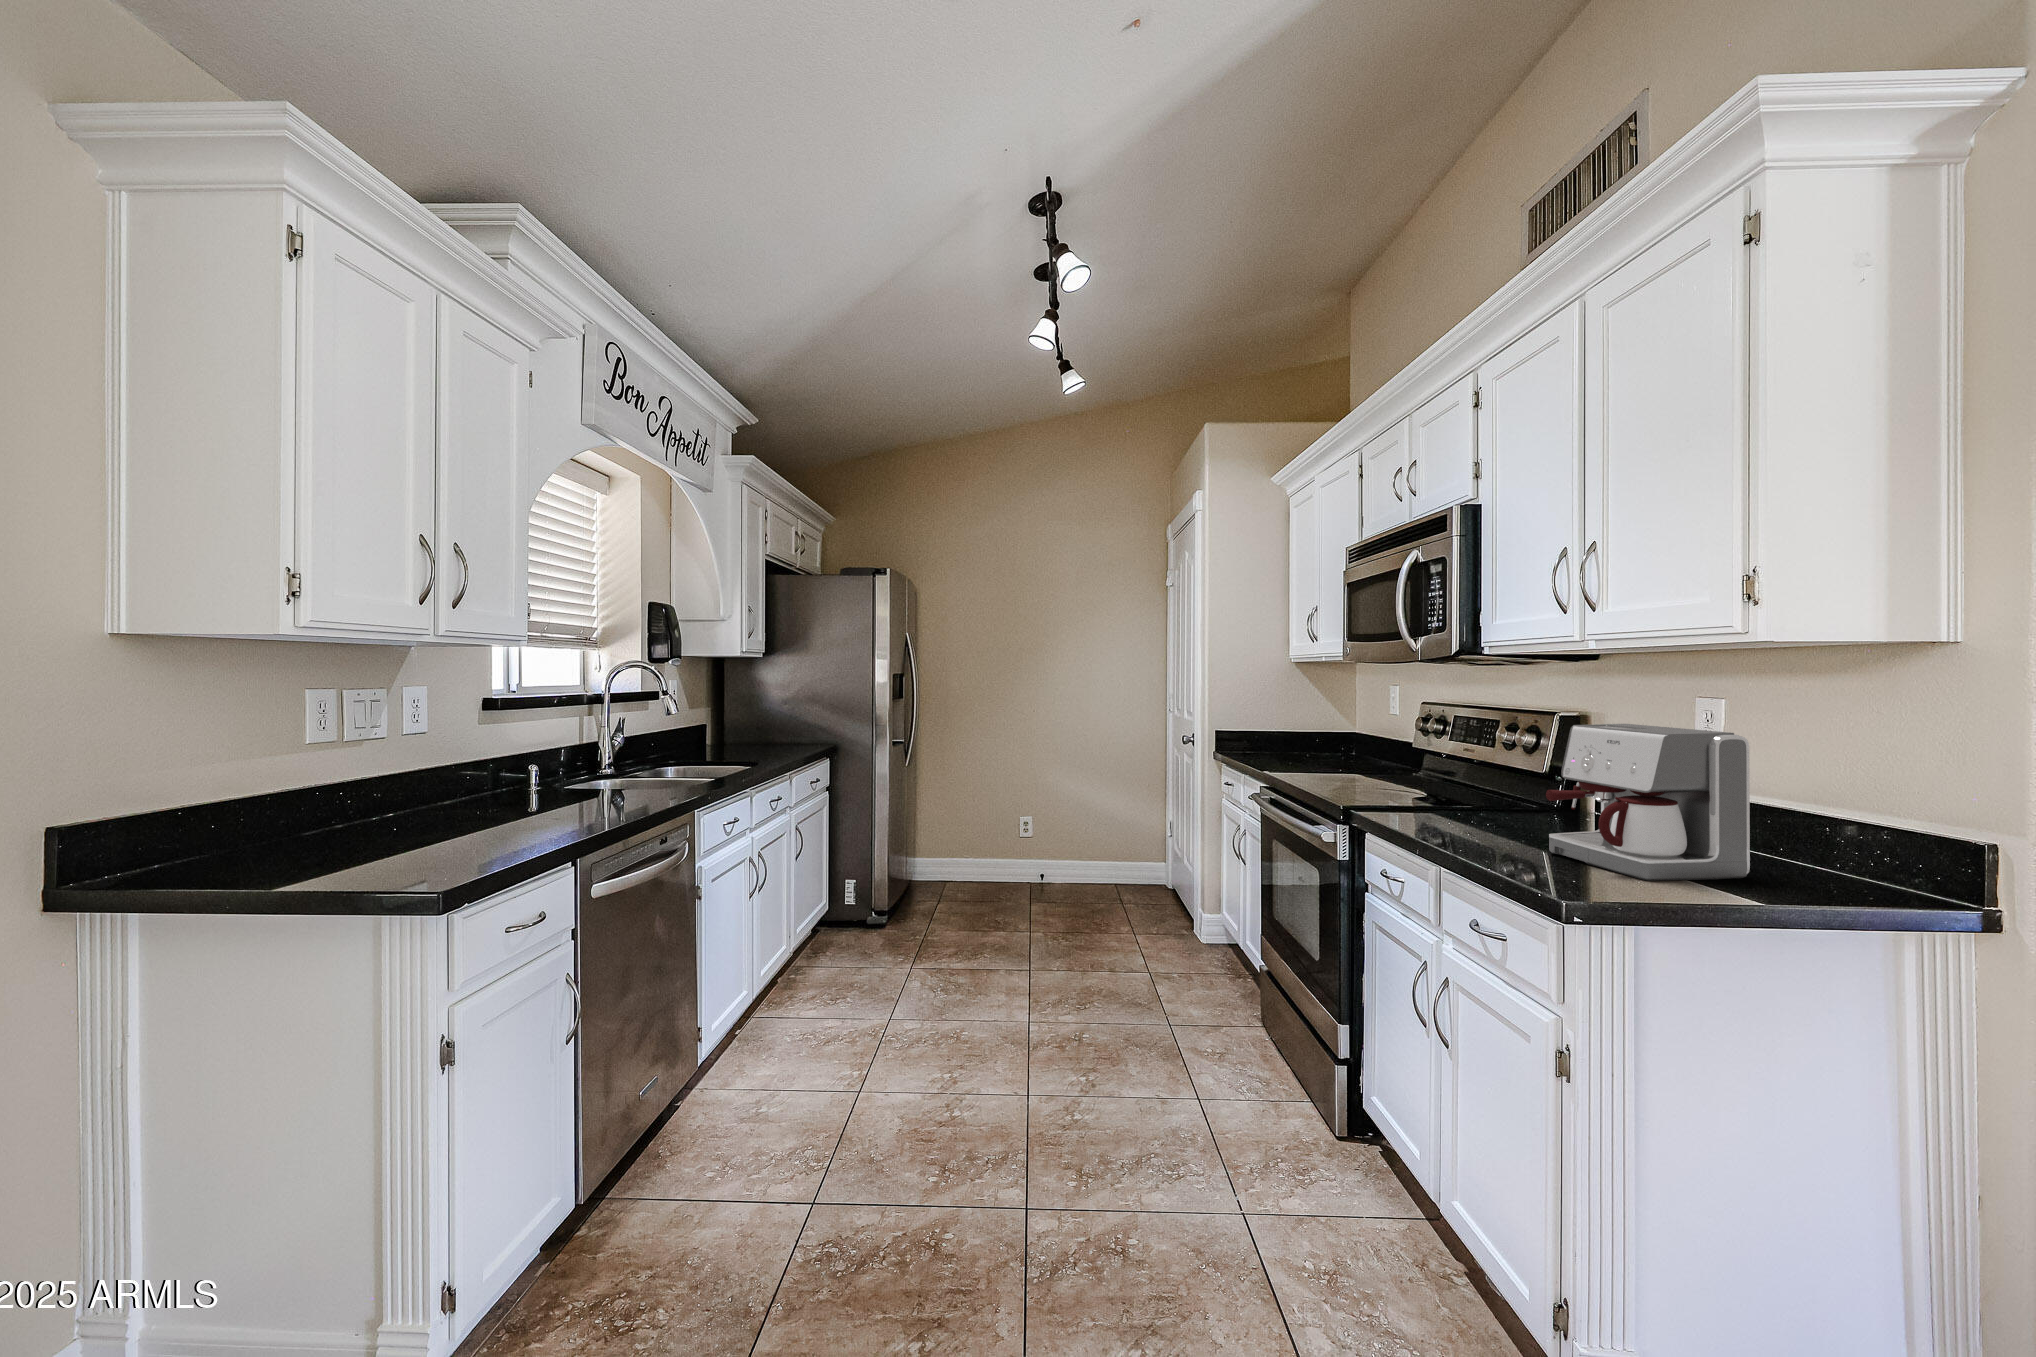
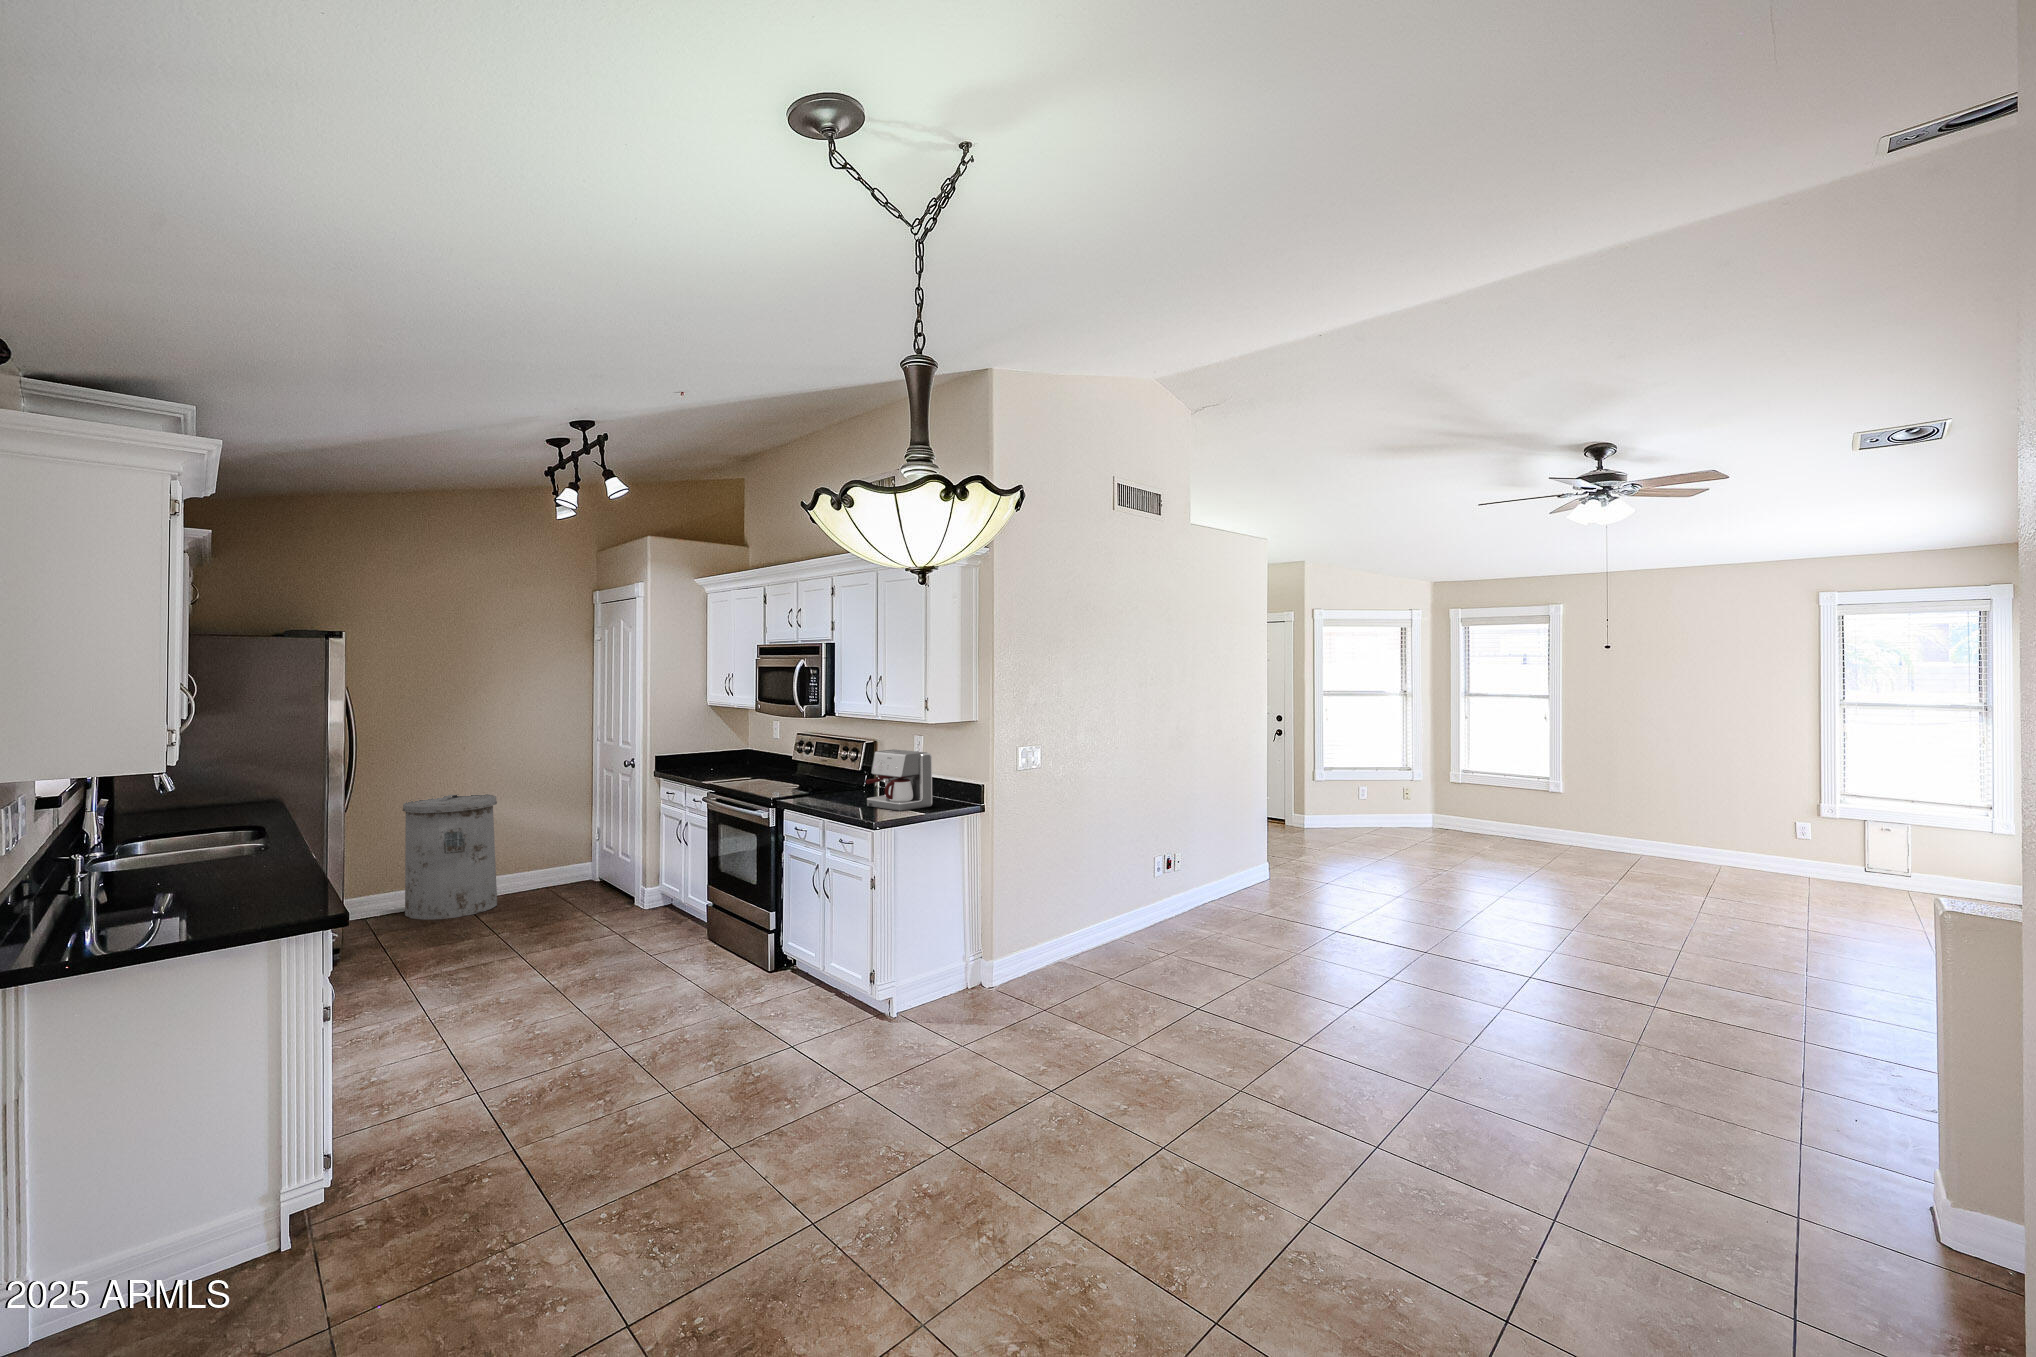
trash can: none [961,762,1055,906] -> present [402,794,497,919]

